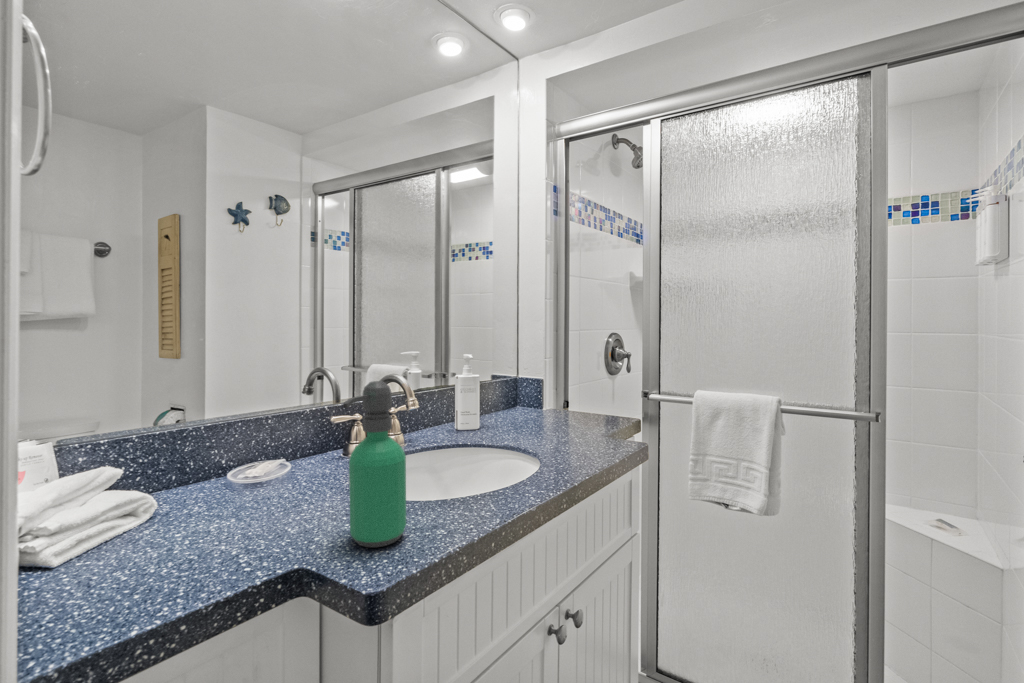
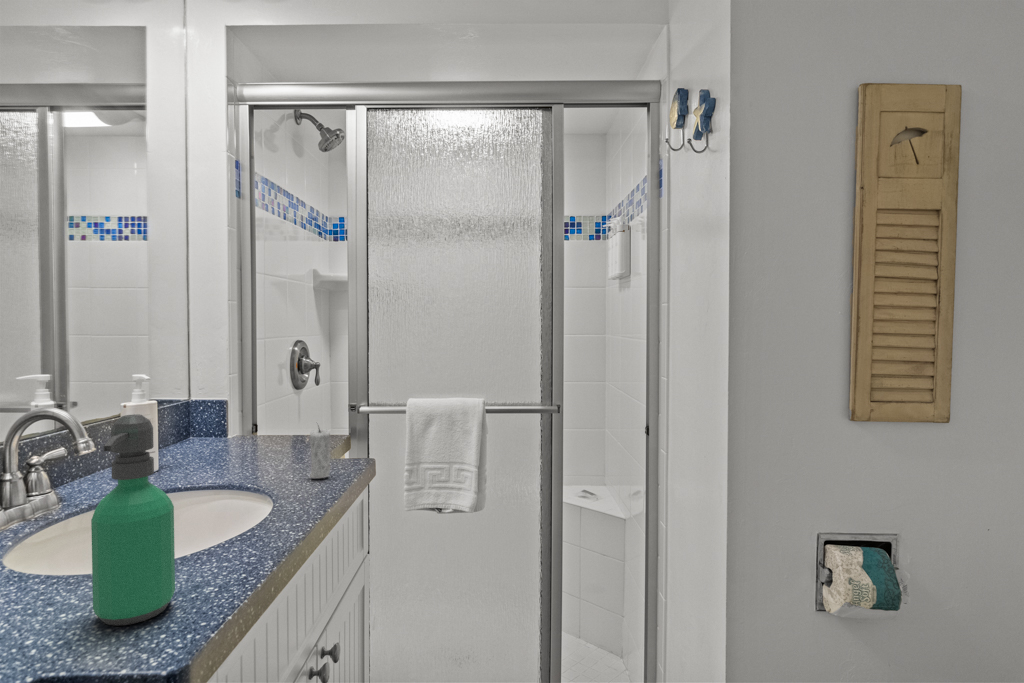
candle: none [578,402,597,455] -> present [310,429,331,478]

